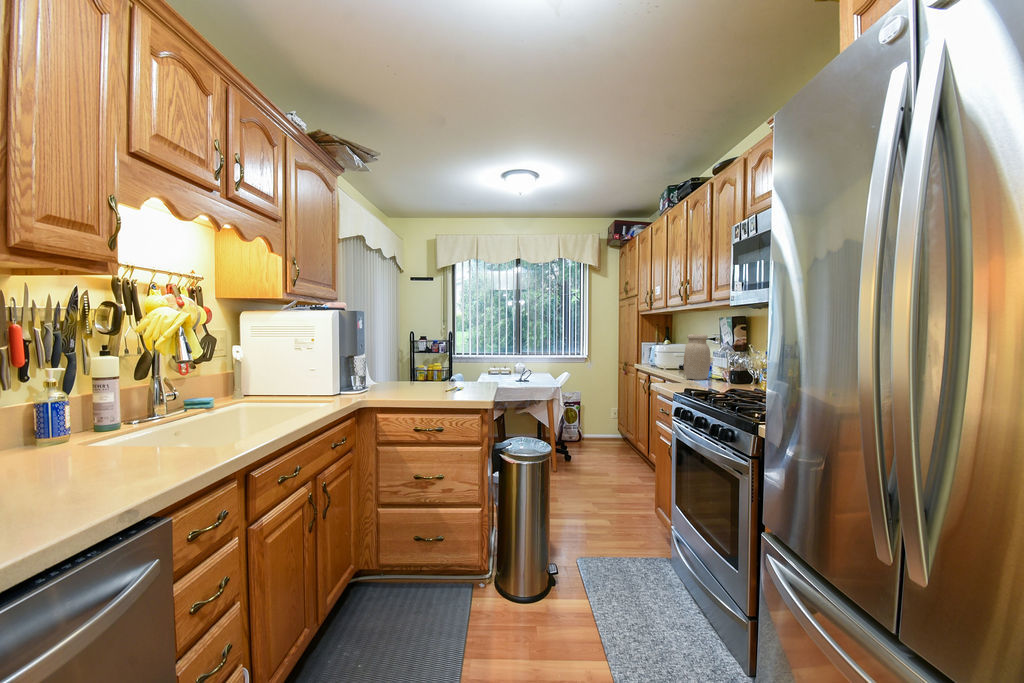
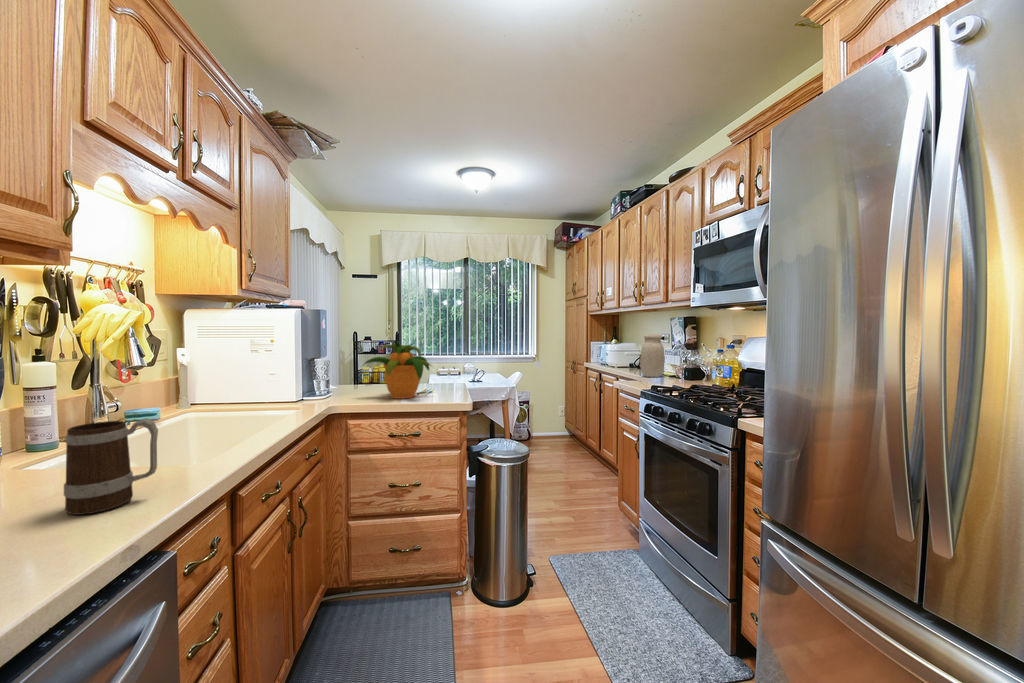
potted plant: none [392,339,460,395] -> present [364,341,431,399]
mug: none [82,407,161,488] -> present [64,419,158,515]

